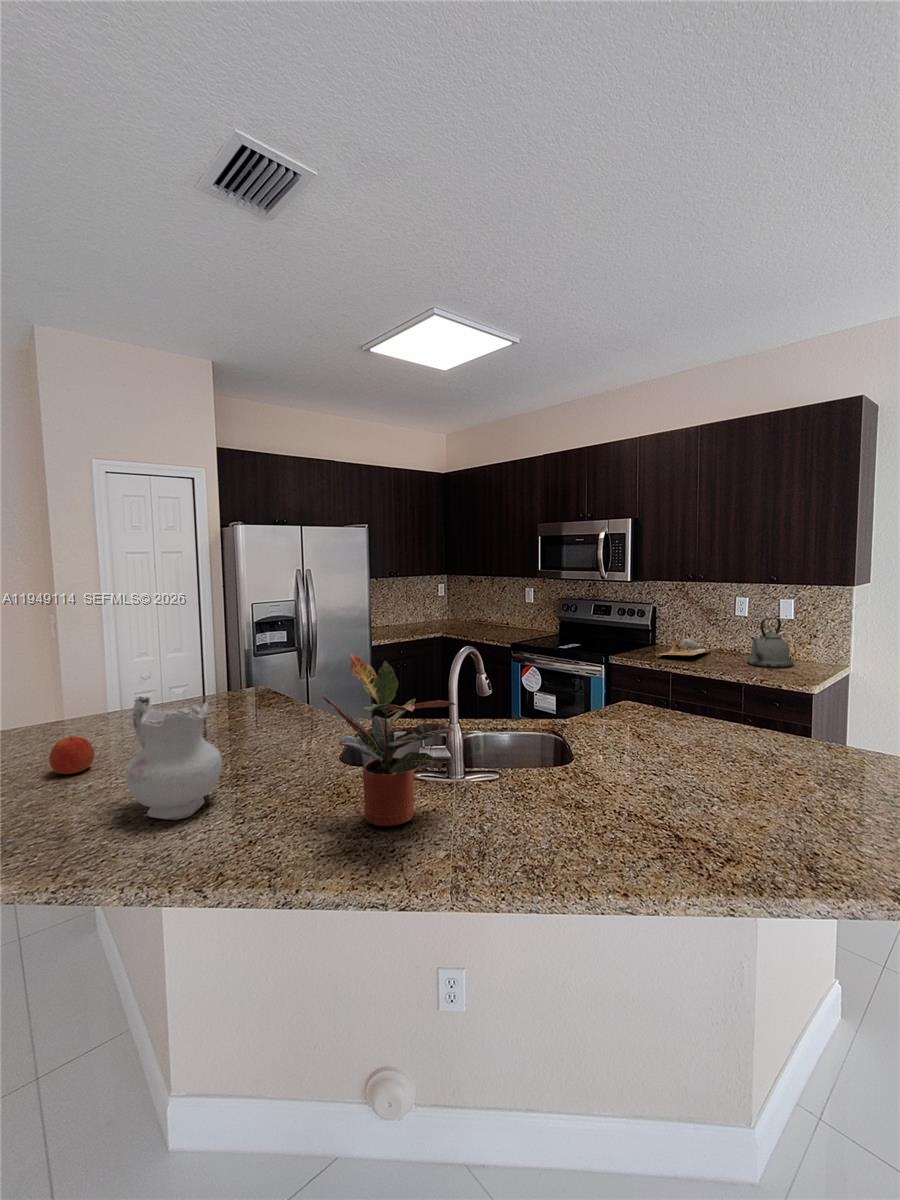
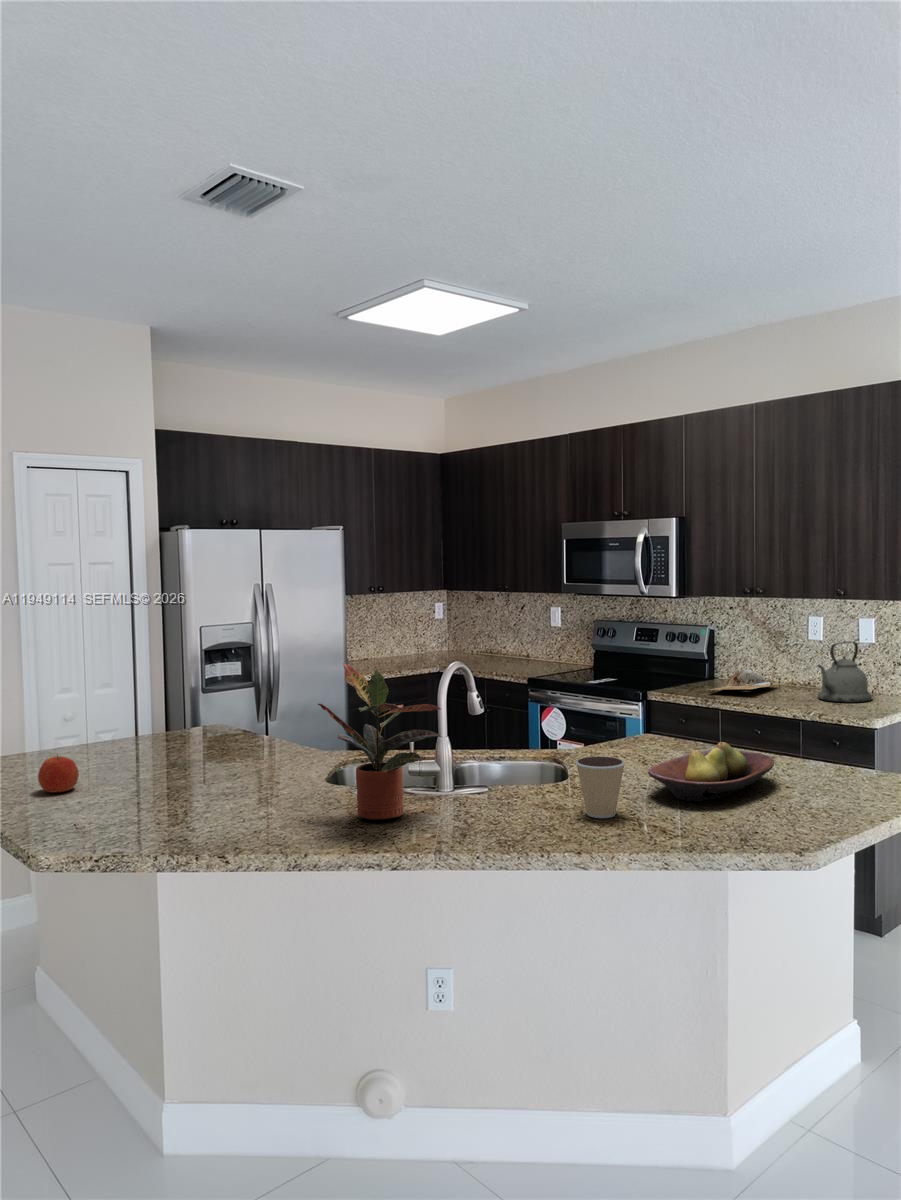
ceramic pitcher: present [126,696,222,820] -> none [135,707,220,820]
fruit bowl: none [668,730,794,799] -> present [648,742,774,801]
coffee cup: none [602,754,657,826] -> present [576,756,625,818]

